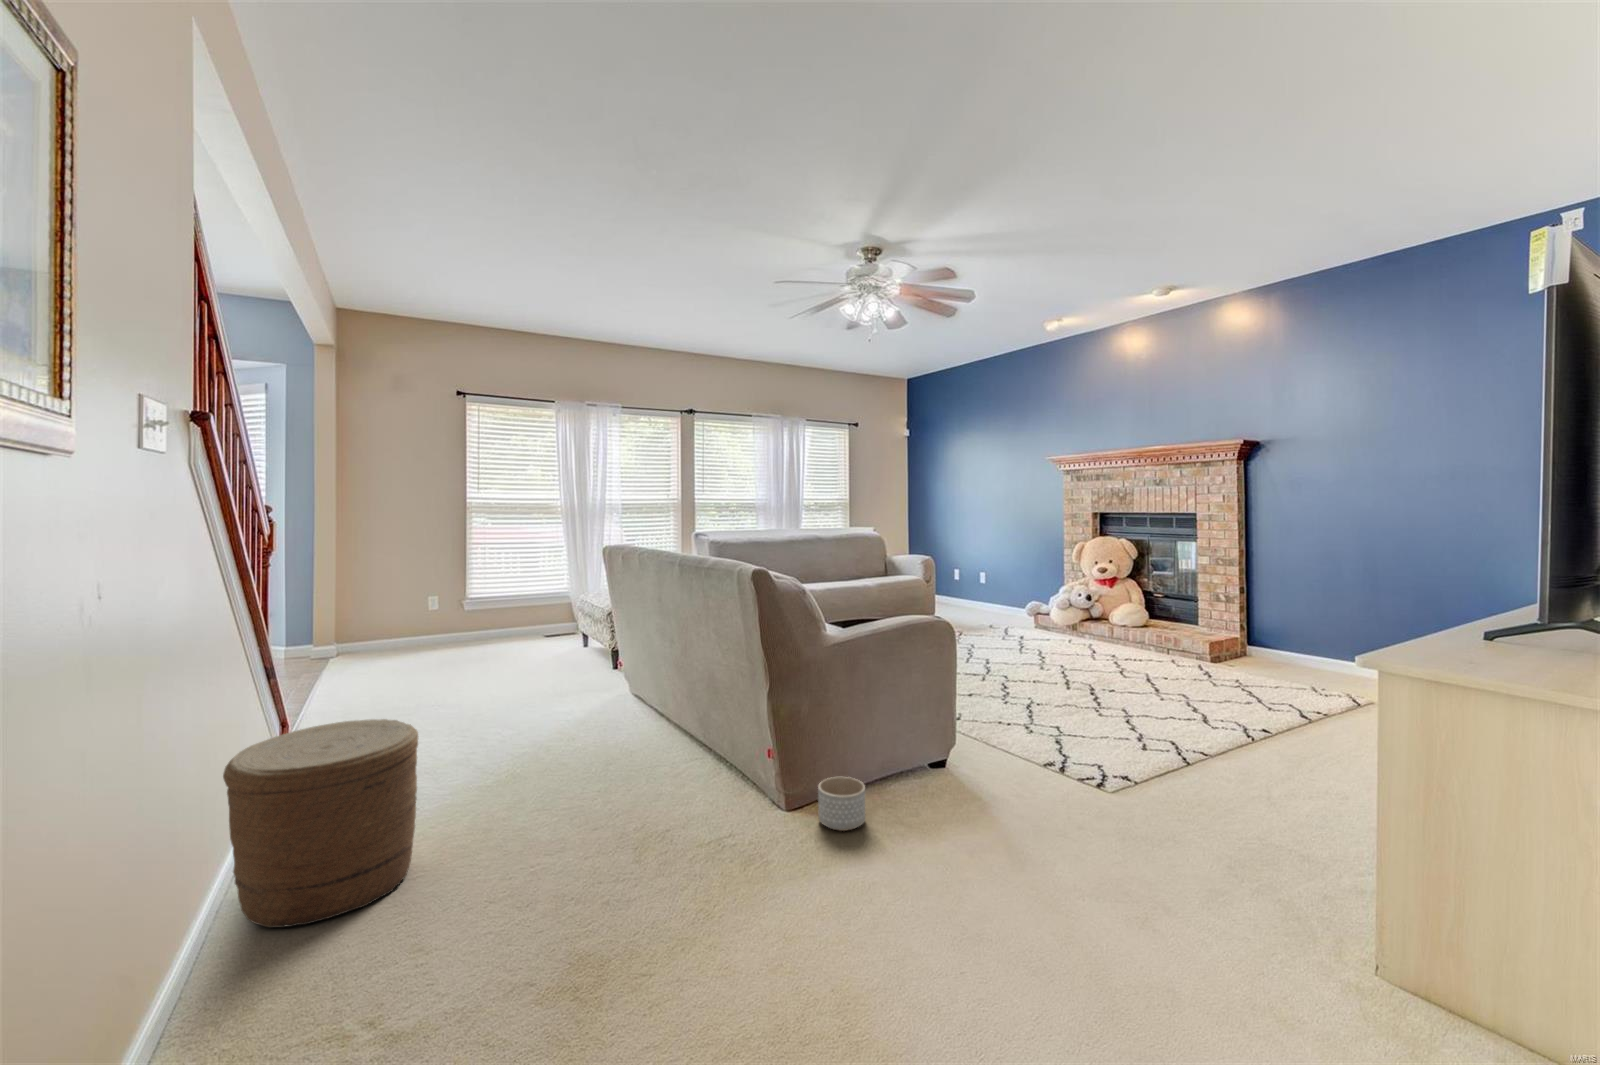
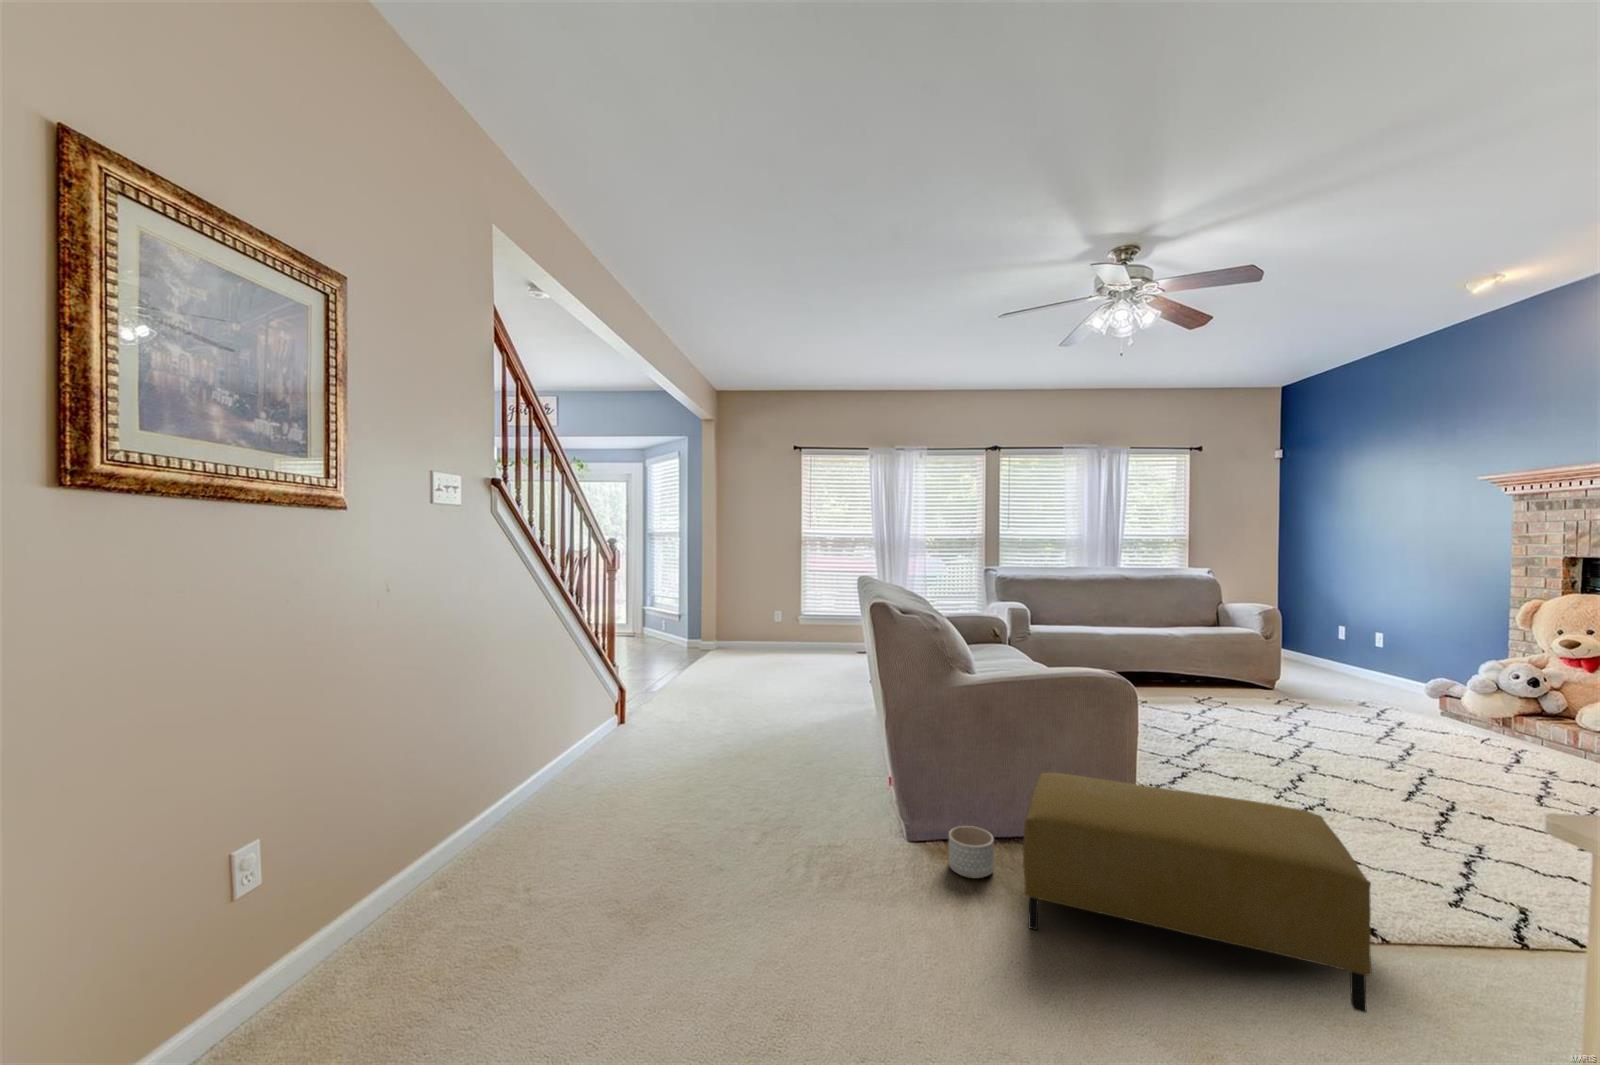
ottoman: none [893,694,1187,859] -> present [1023,773,1372,1013]
woven basket: present [223,719,418,928] -> none [567,704,670,827]

